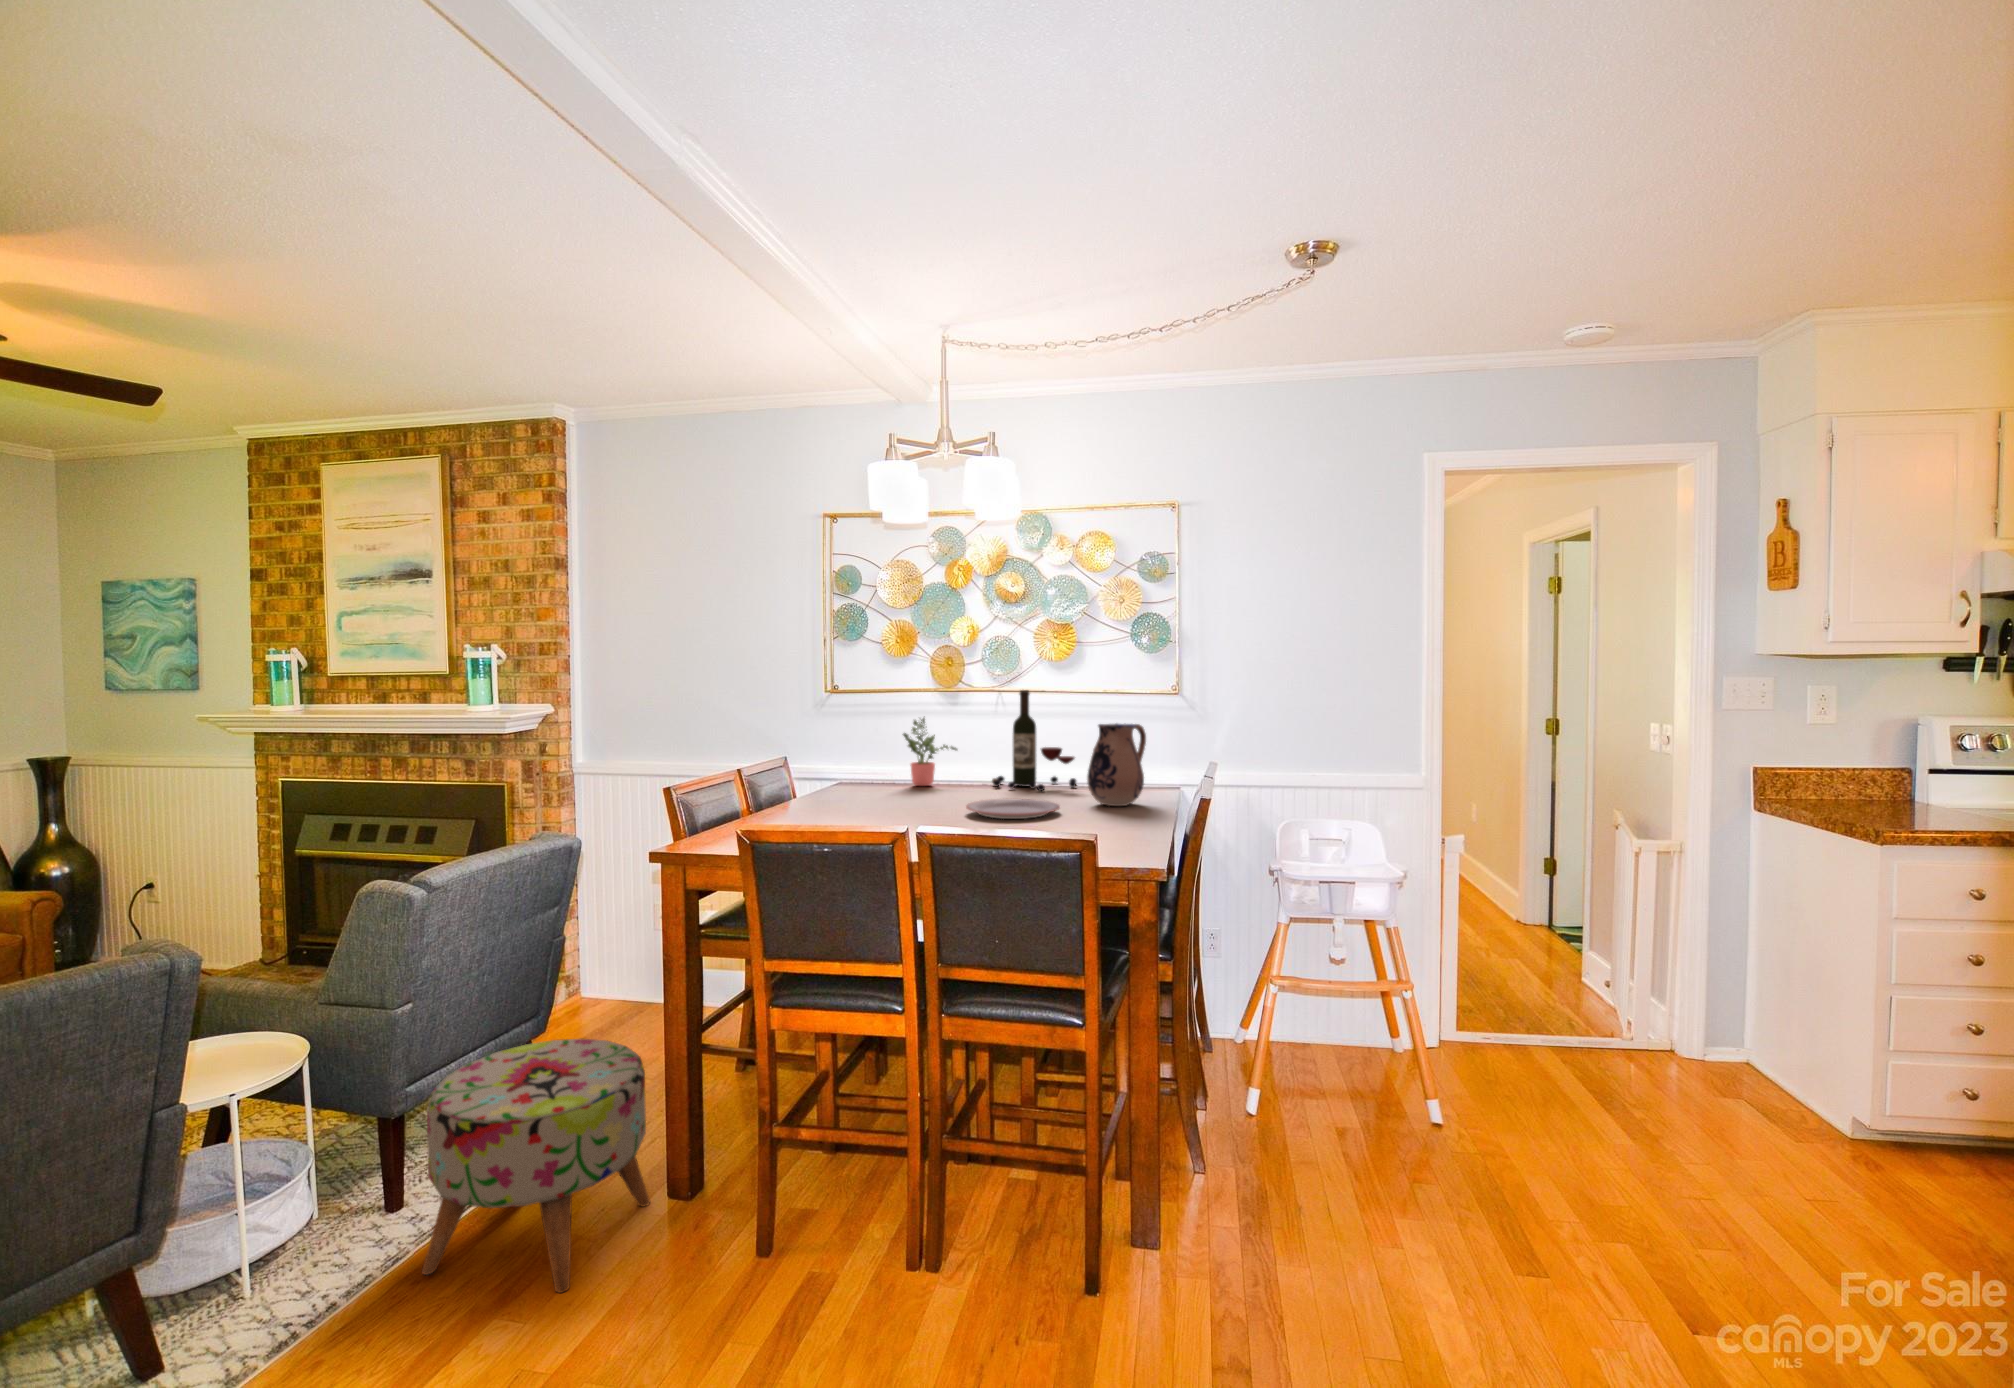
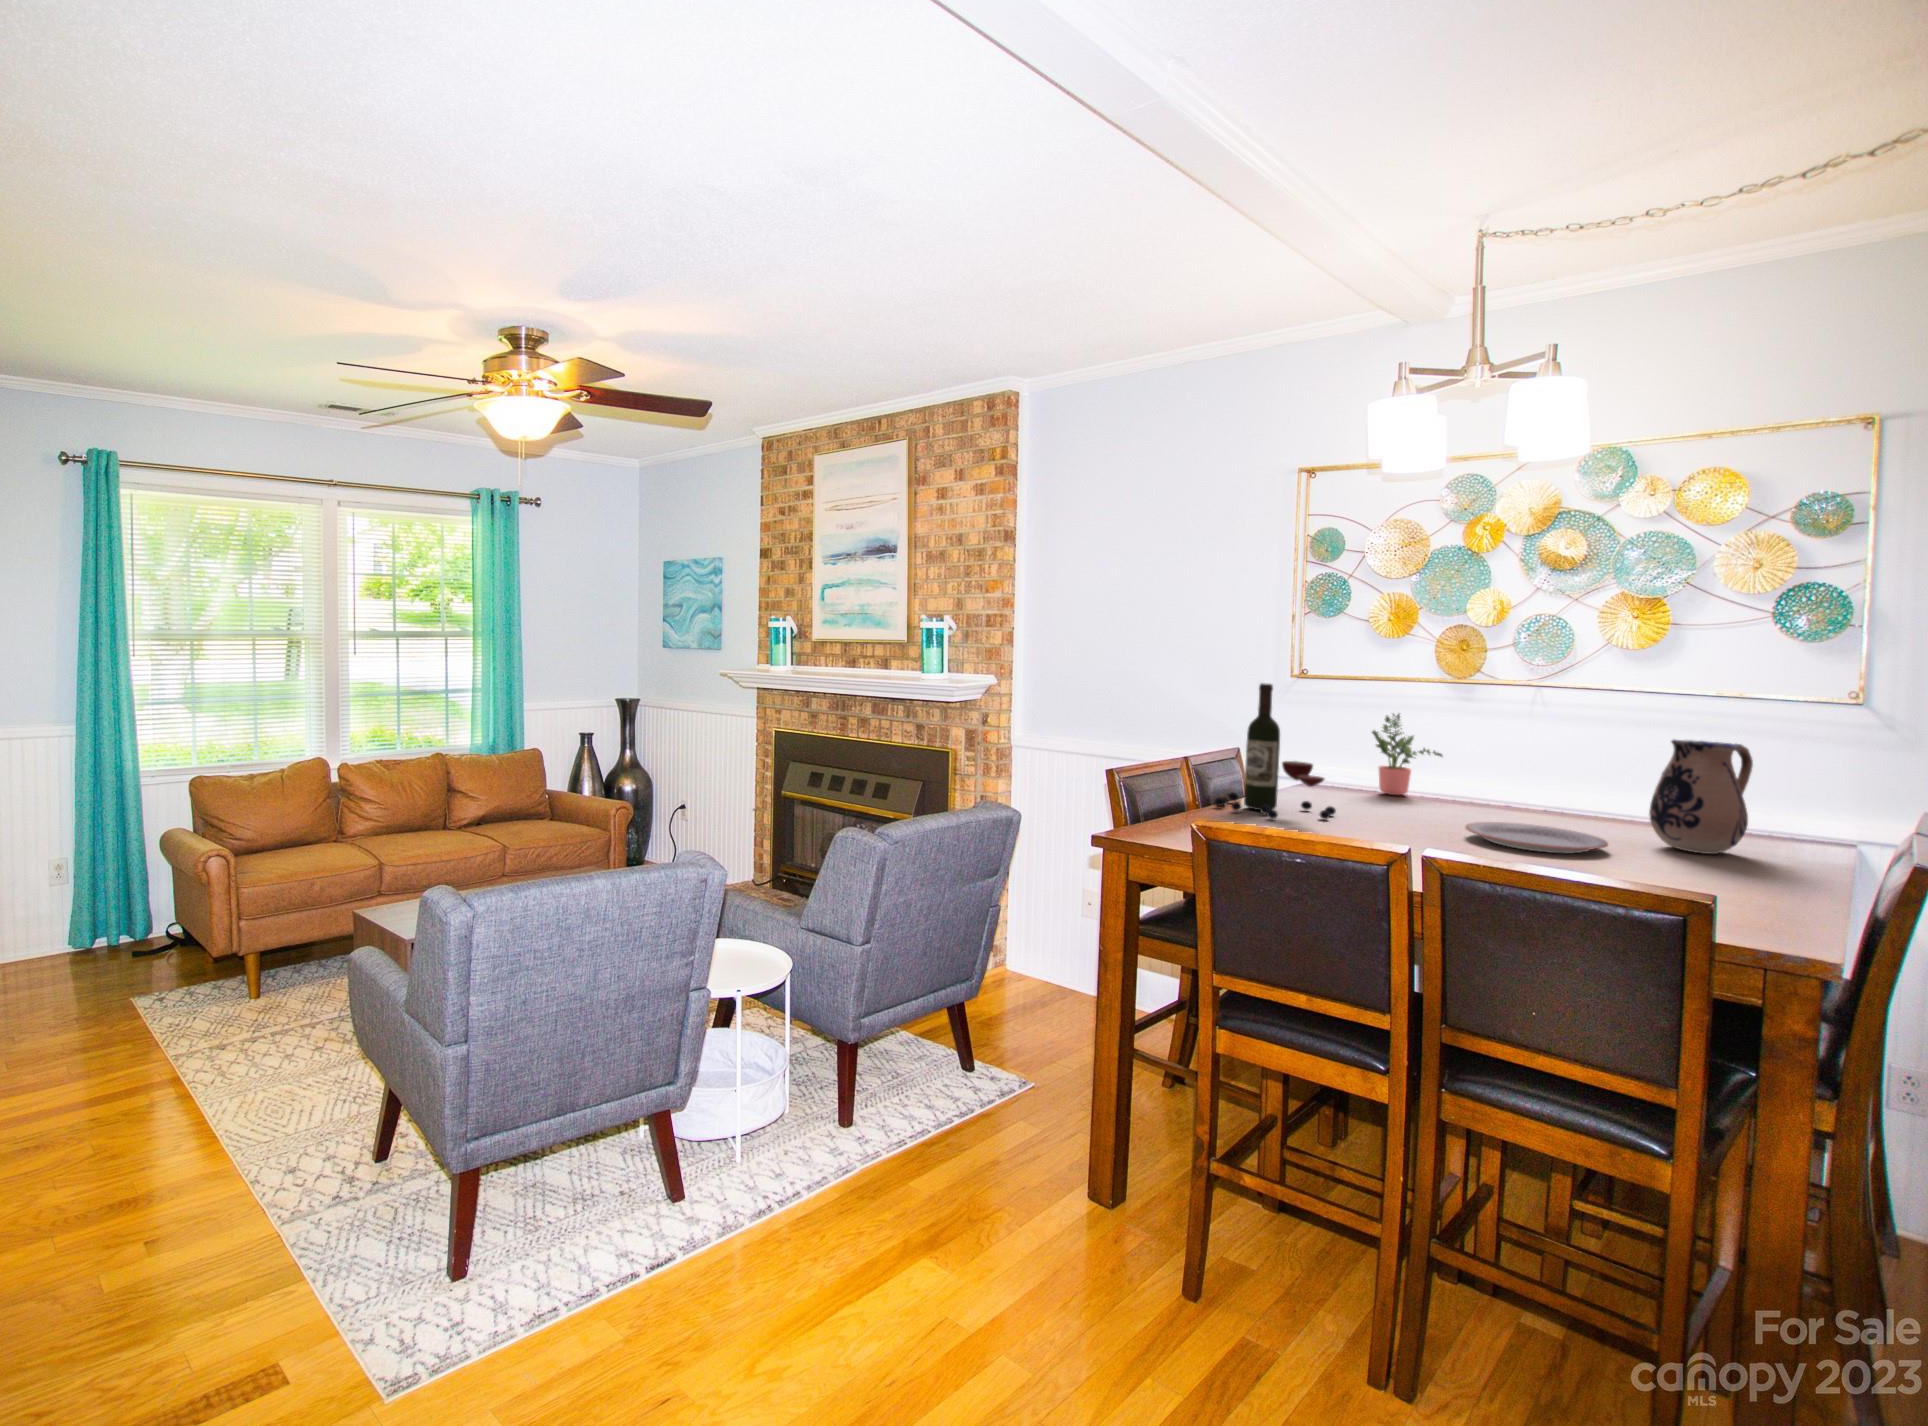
wine bottle: present [992,690,1076,791] -> present [1215,684,1336,819]
ottoman: present [422,1039,650,1293] -> none [866,1006,1075,1269]

